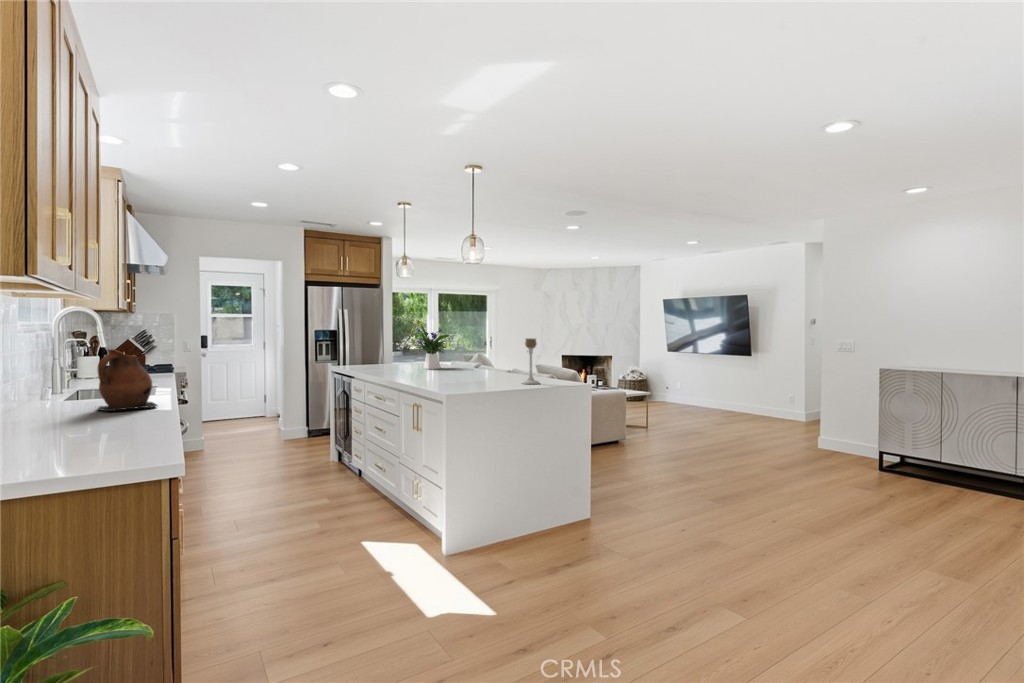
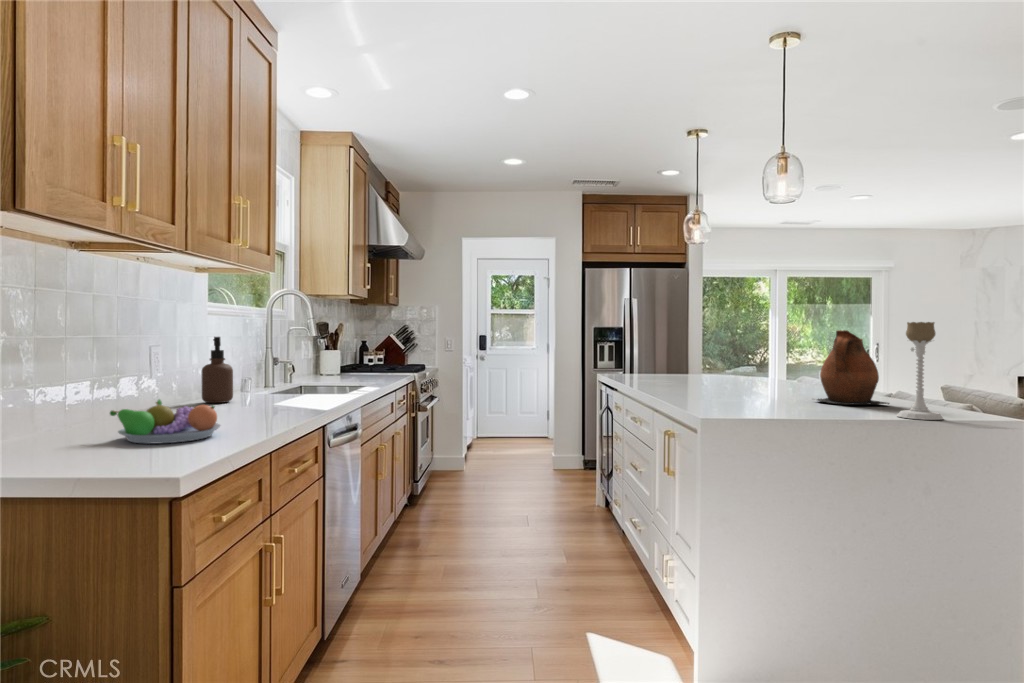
flower arrangement: present [416,326,449,369] -> none [705,312,776,384]
ceramic pitcher: present [98,349,157,411] -> present [817,330,889,404]
soap dispenser: none [39,356,72,412] -> present [202,337,233,403]
fruit bowl: none [58,409,152,442] -> present [110,399,220,444]

